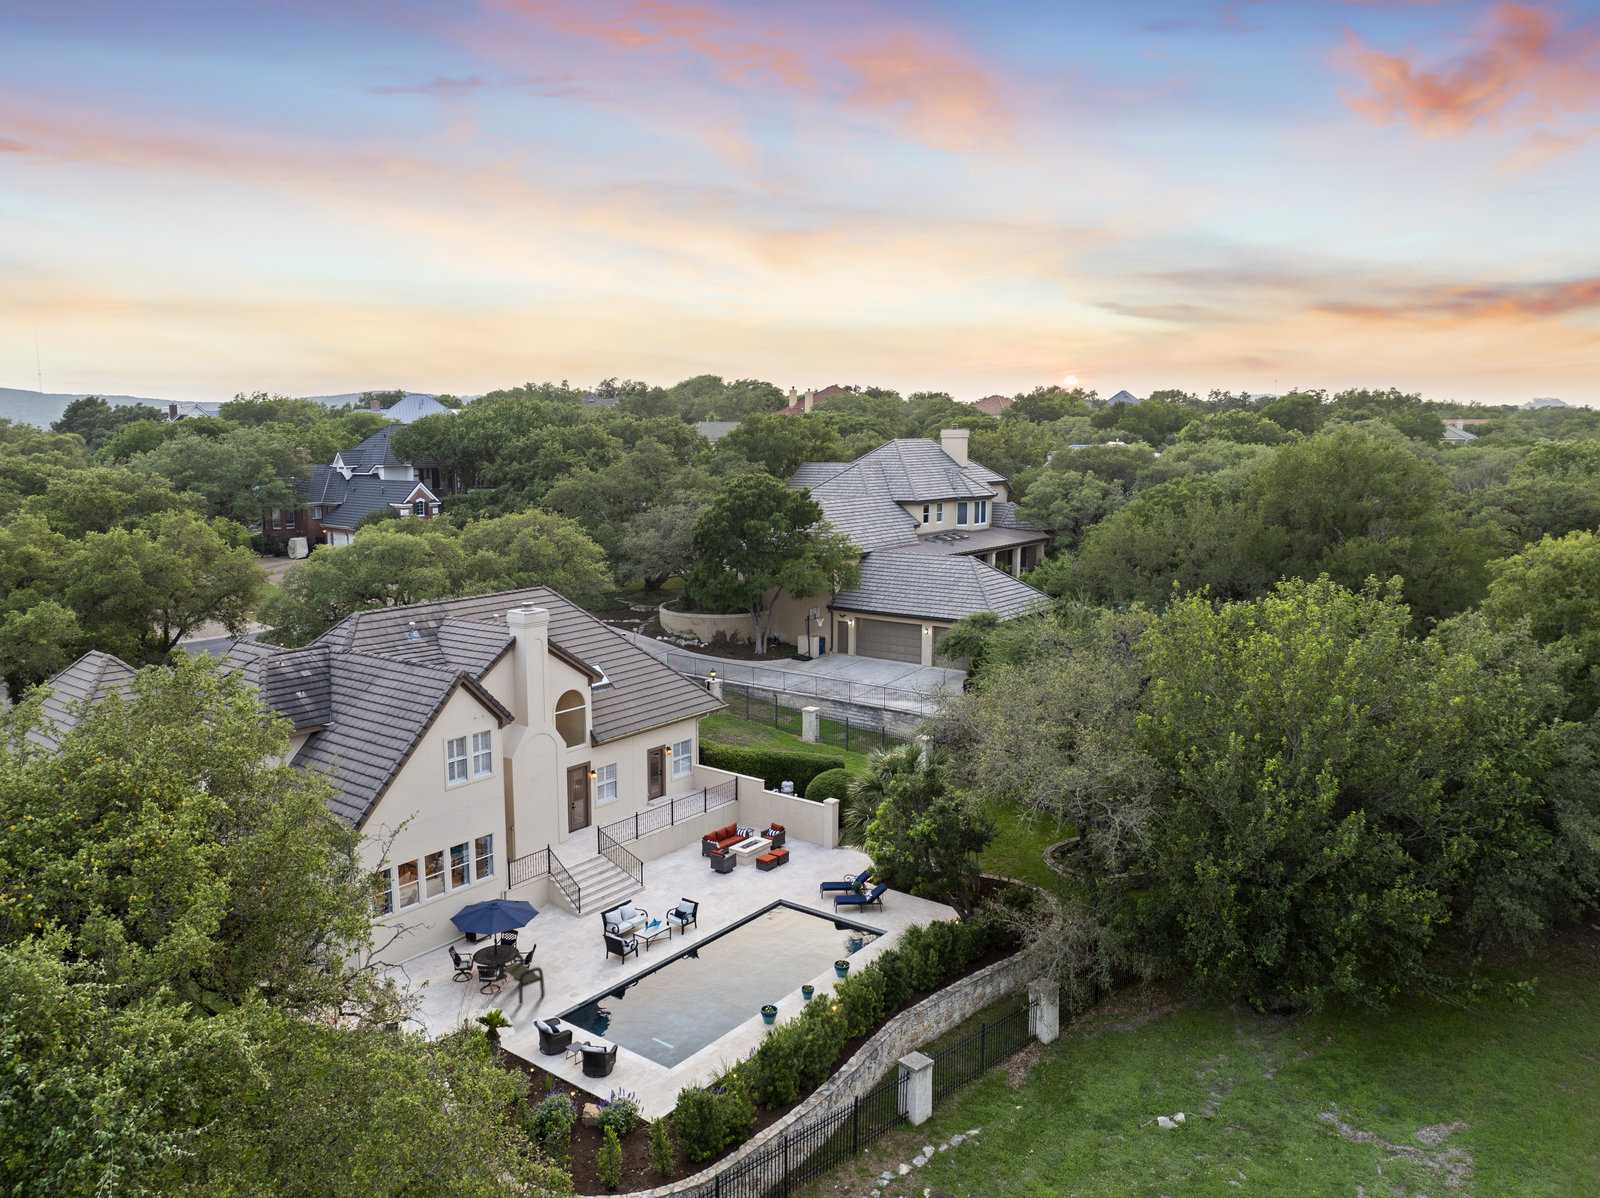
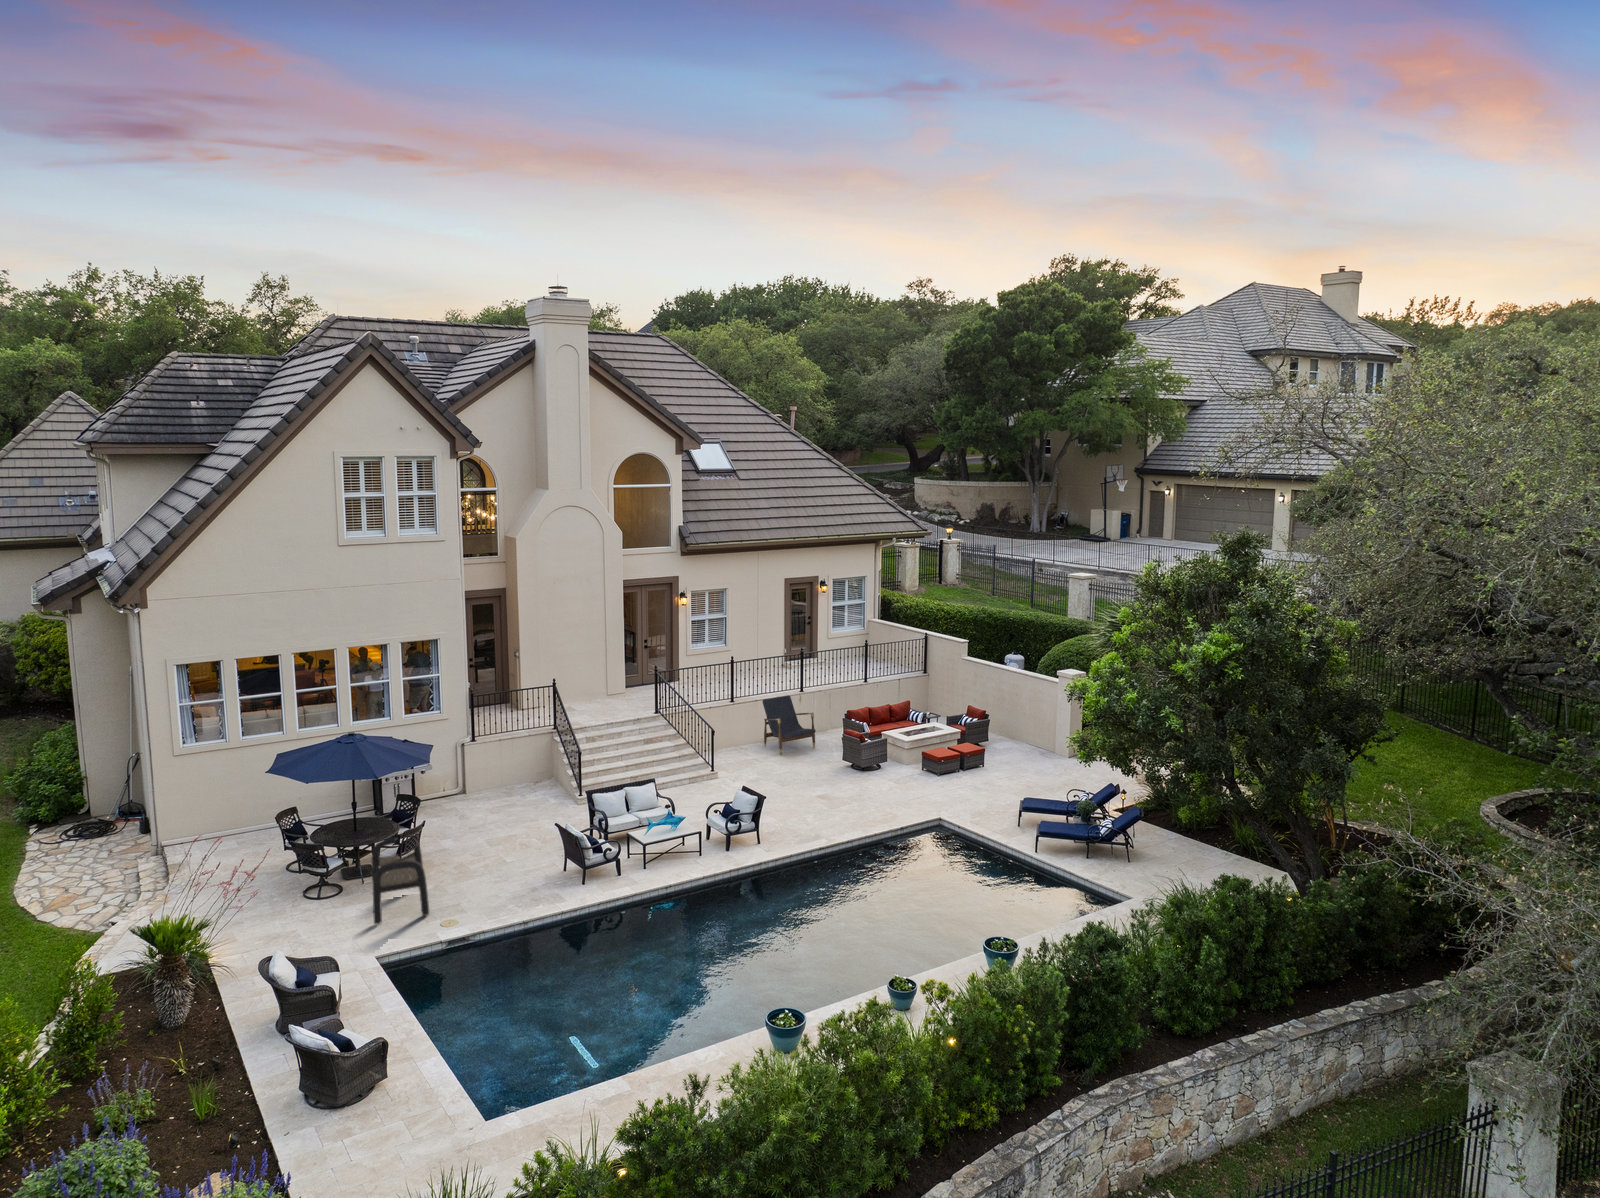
lounge chair: none [653,829,688,869] -> present [763,695,816,755]

